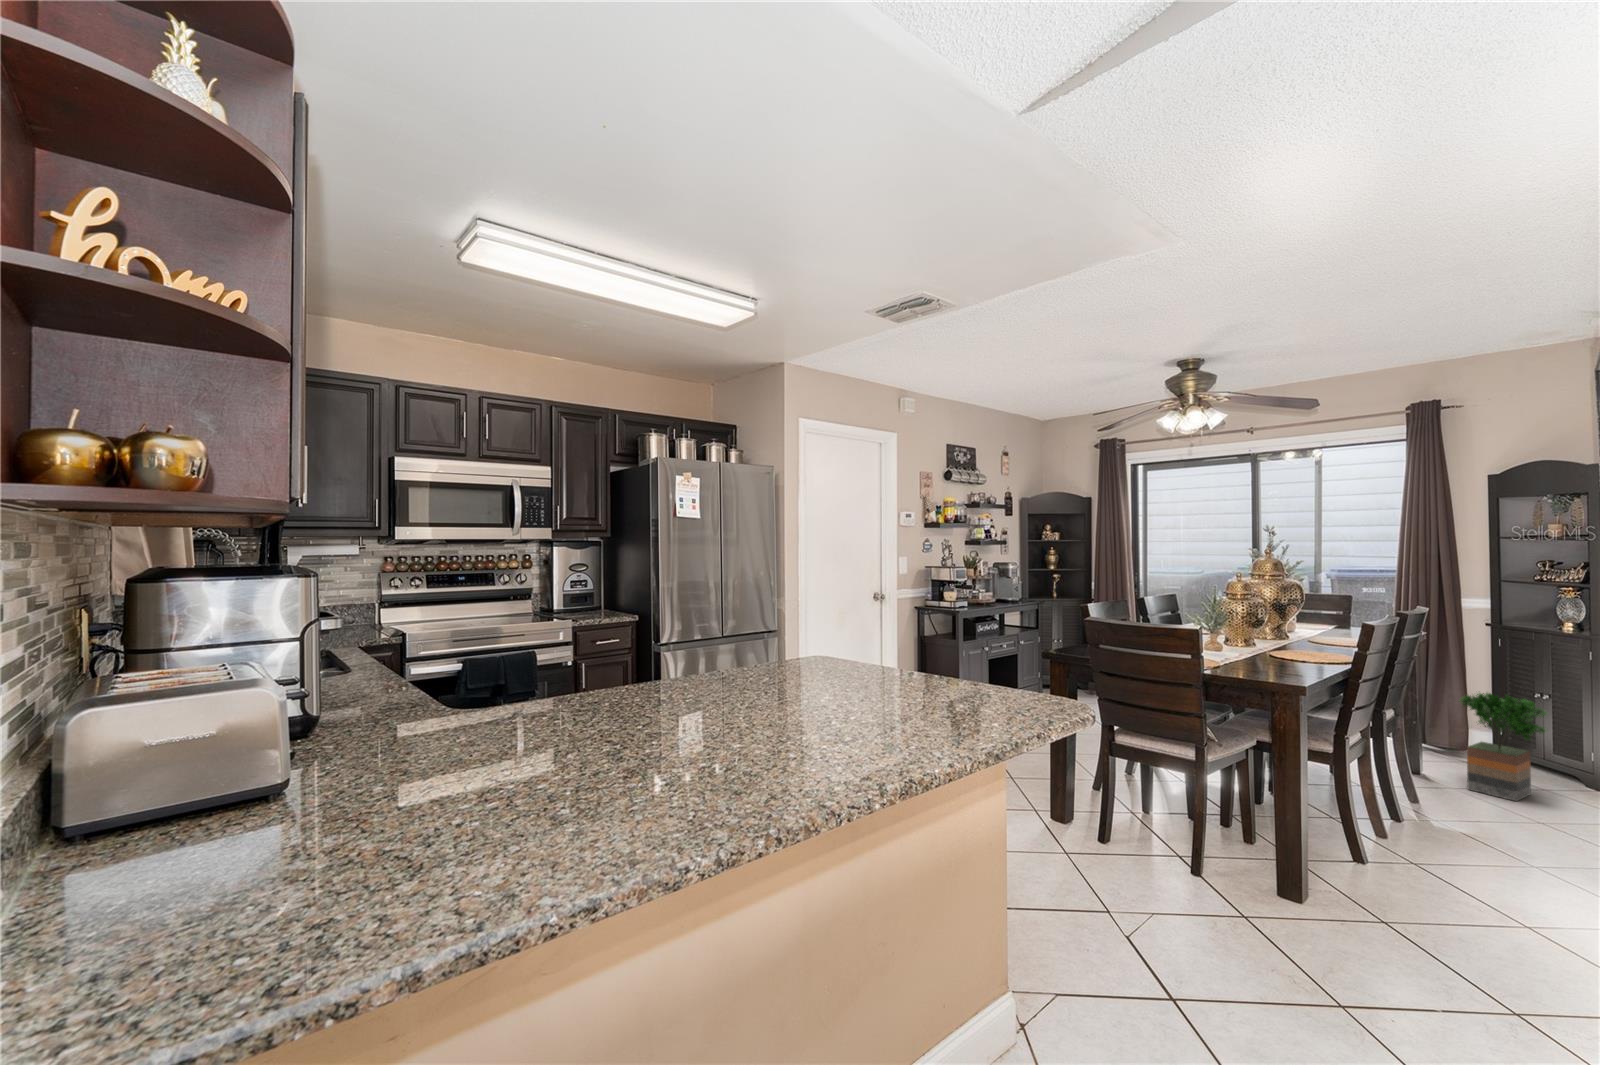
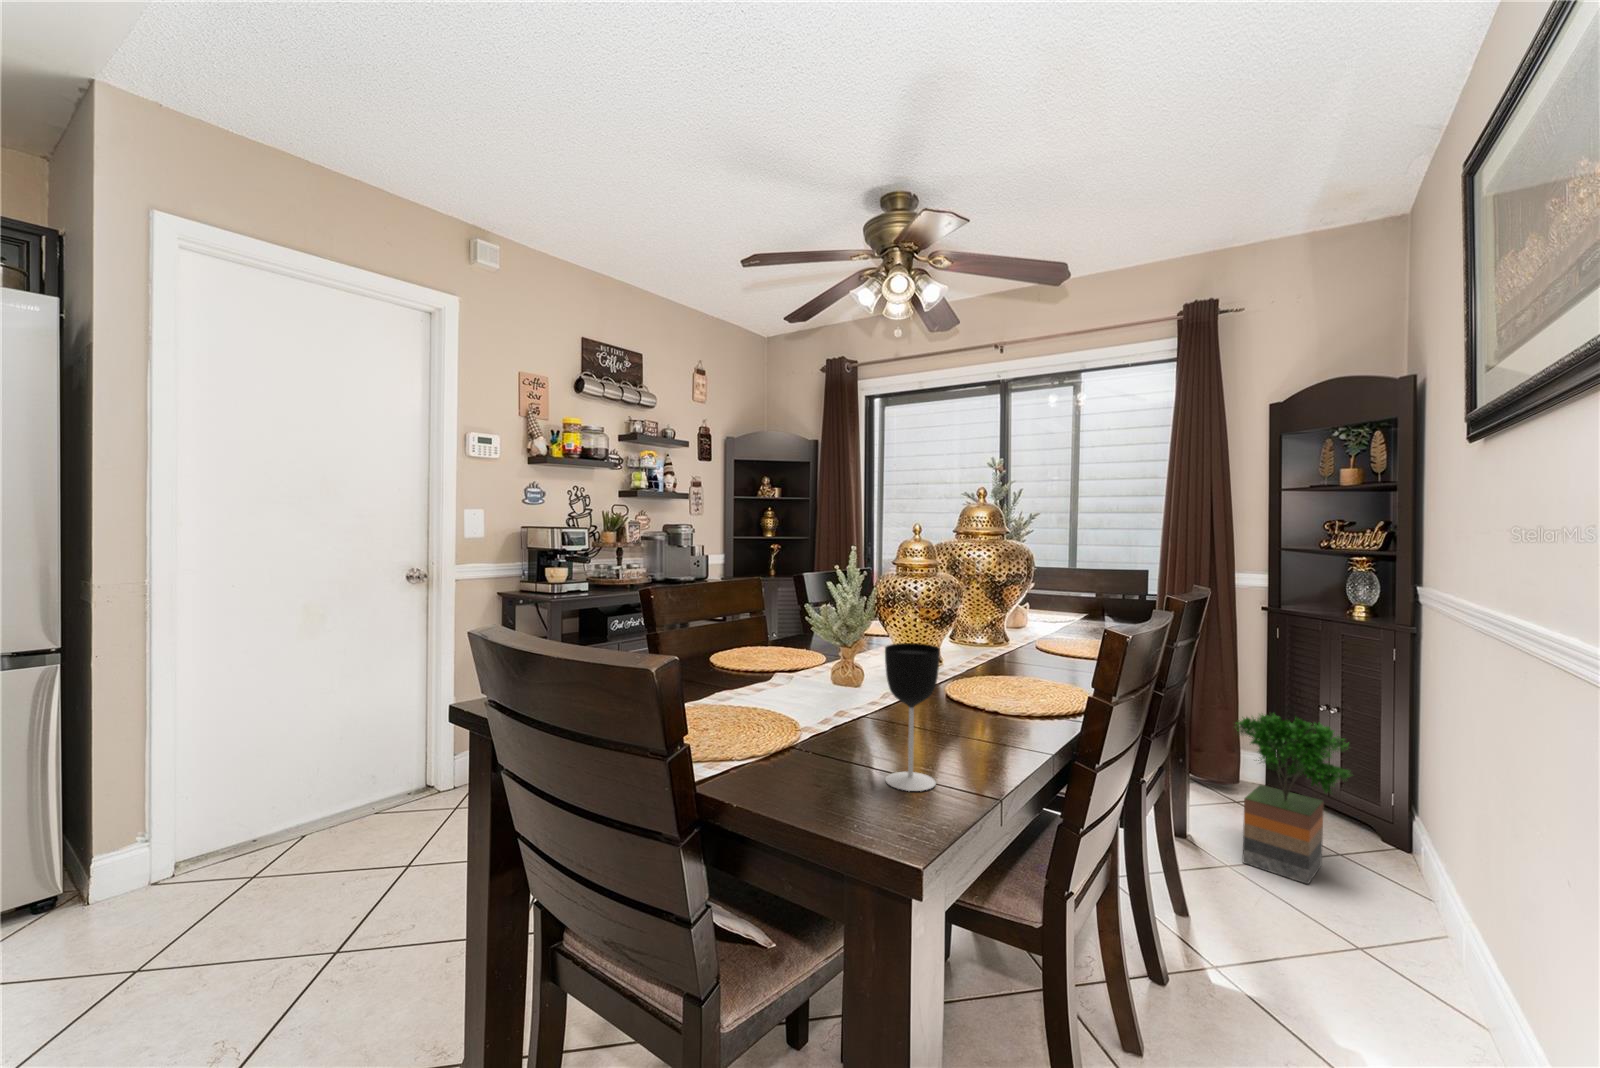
wine glass: none [1266,626,1291,682] -> present [885,643,940,791]

